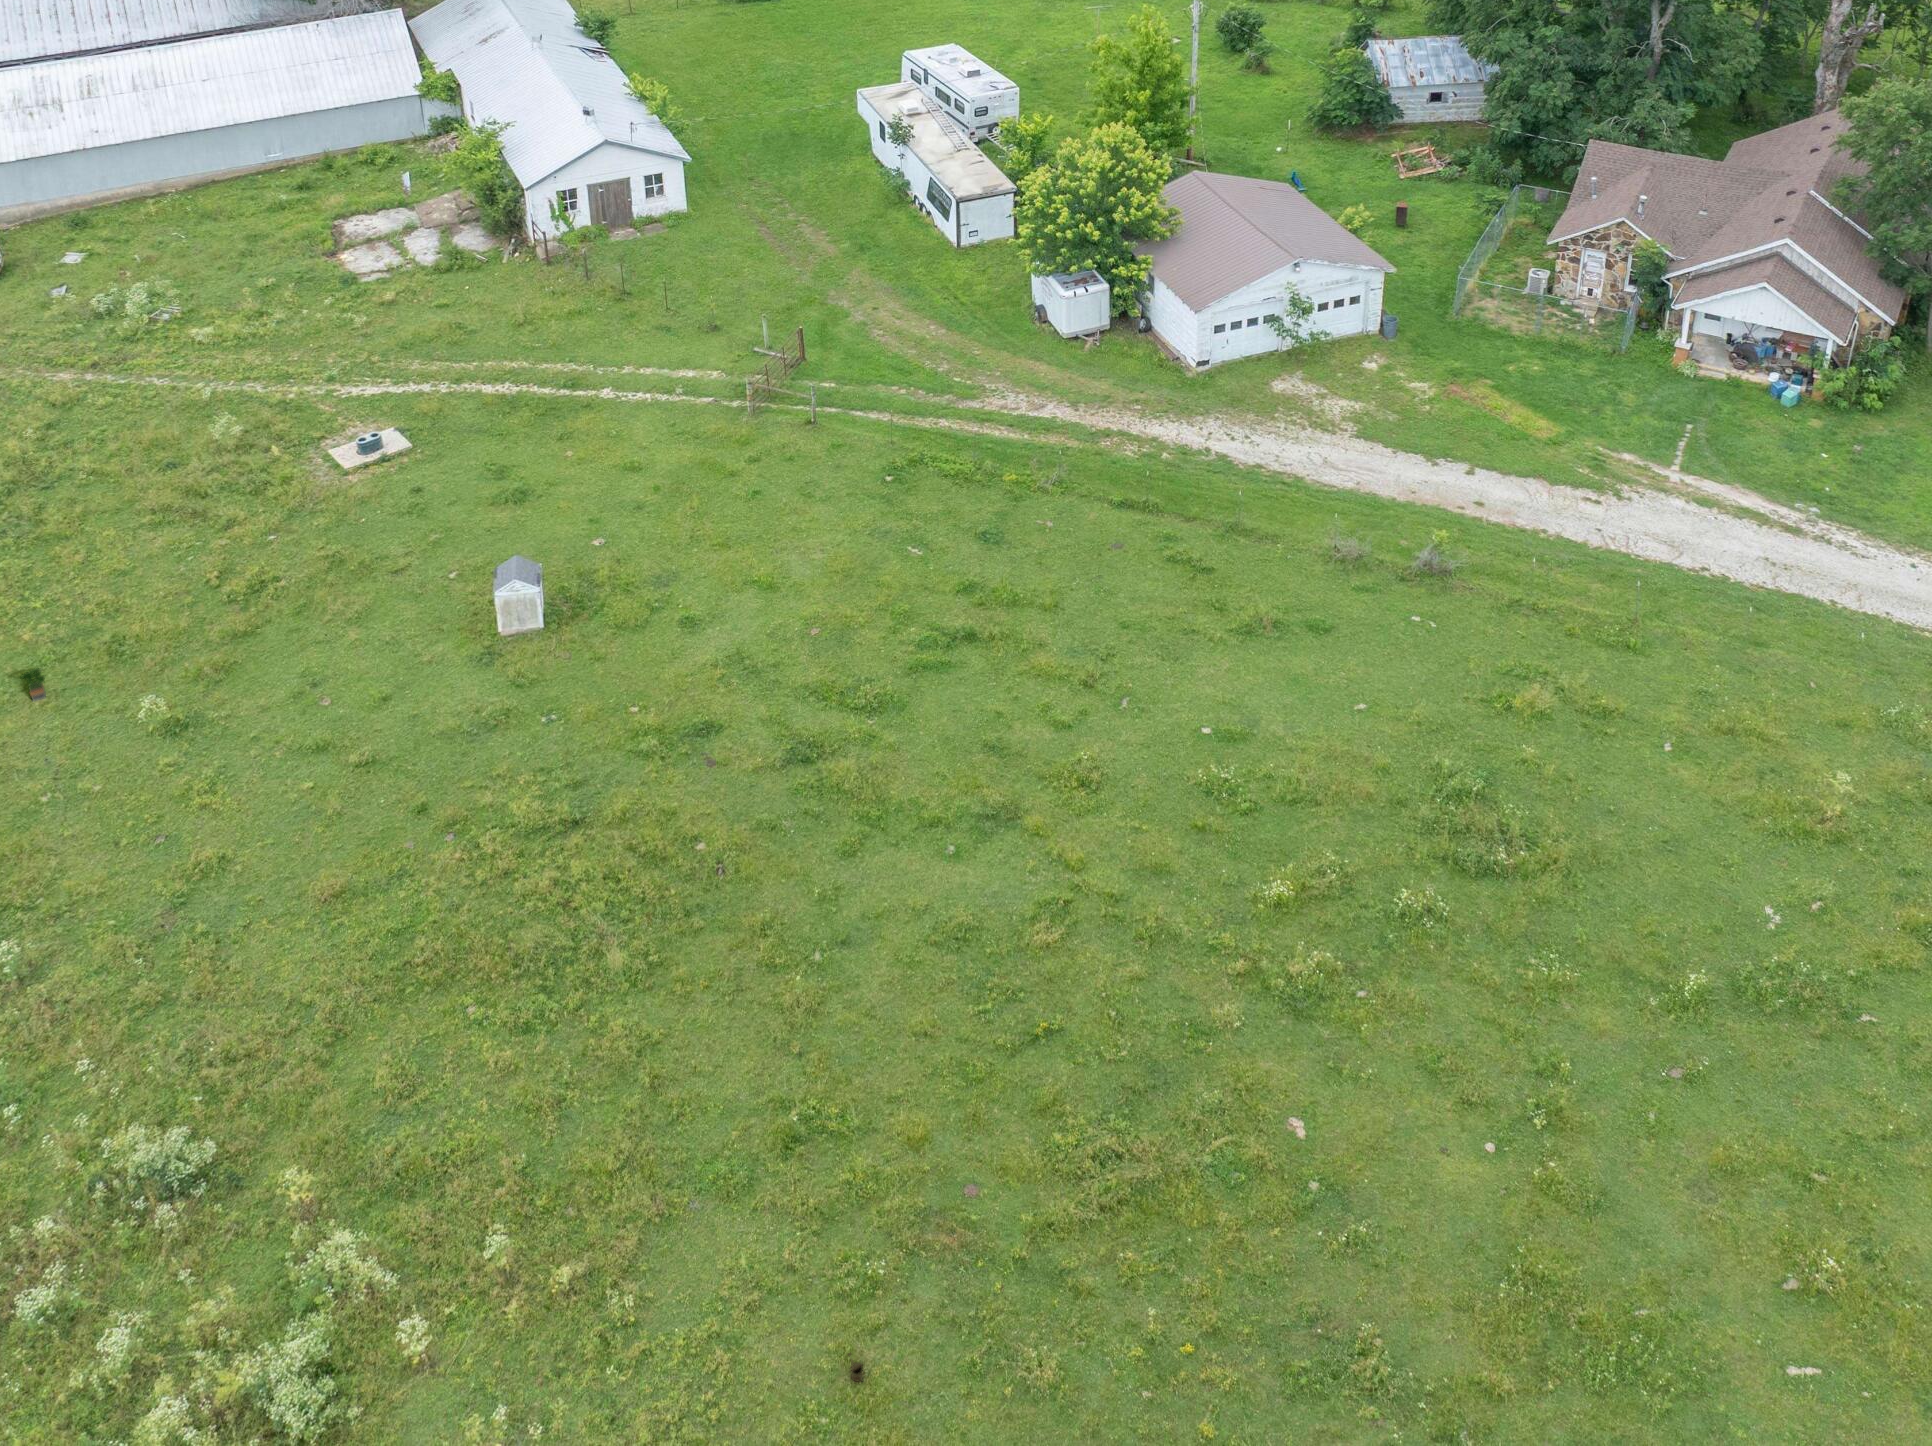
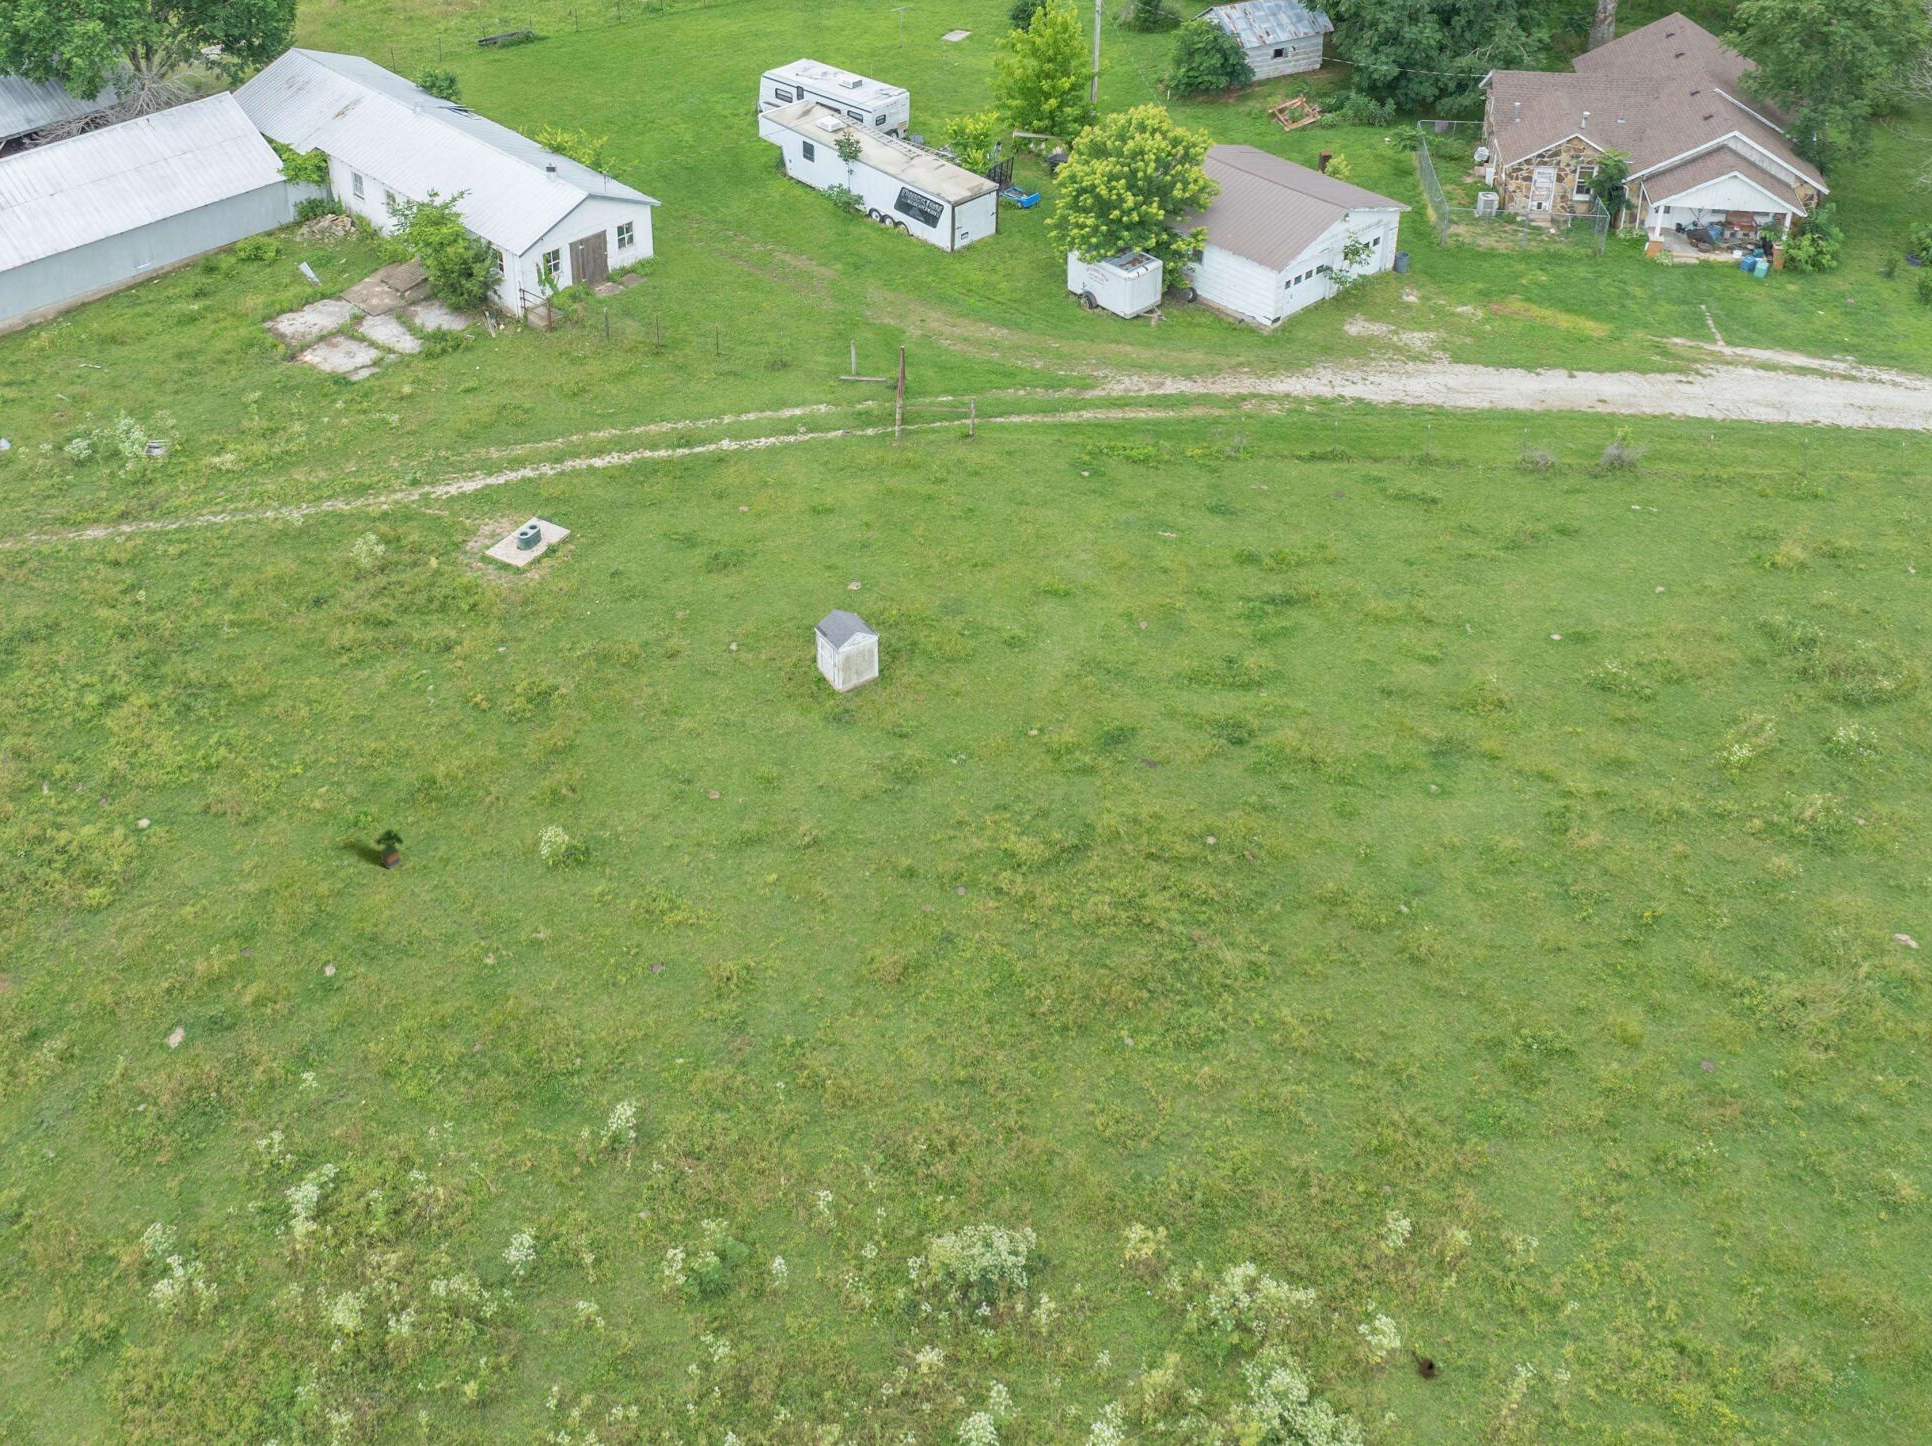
watering can: present [848,1353,864,1382] -> present [1412,1351,1440,1379]

